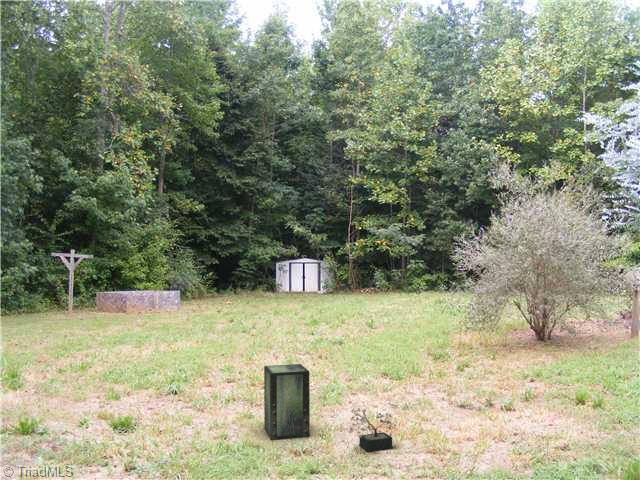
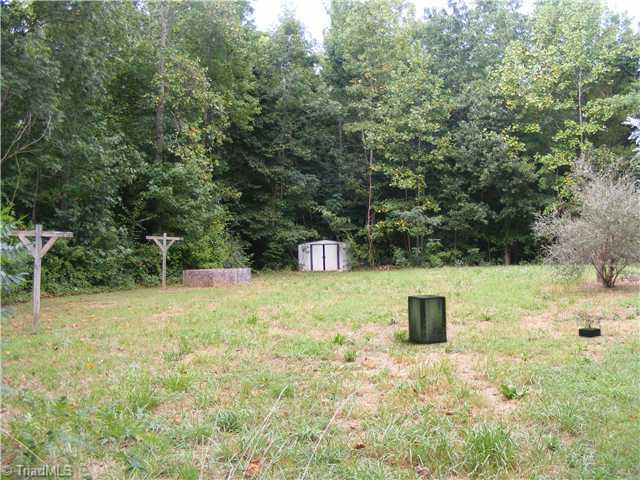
storage box: present [264,364,310,440] -> present [408,295,447,344]

